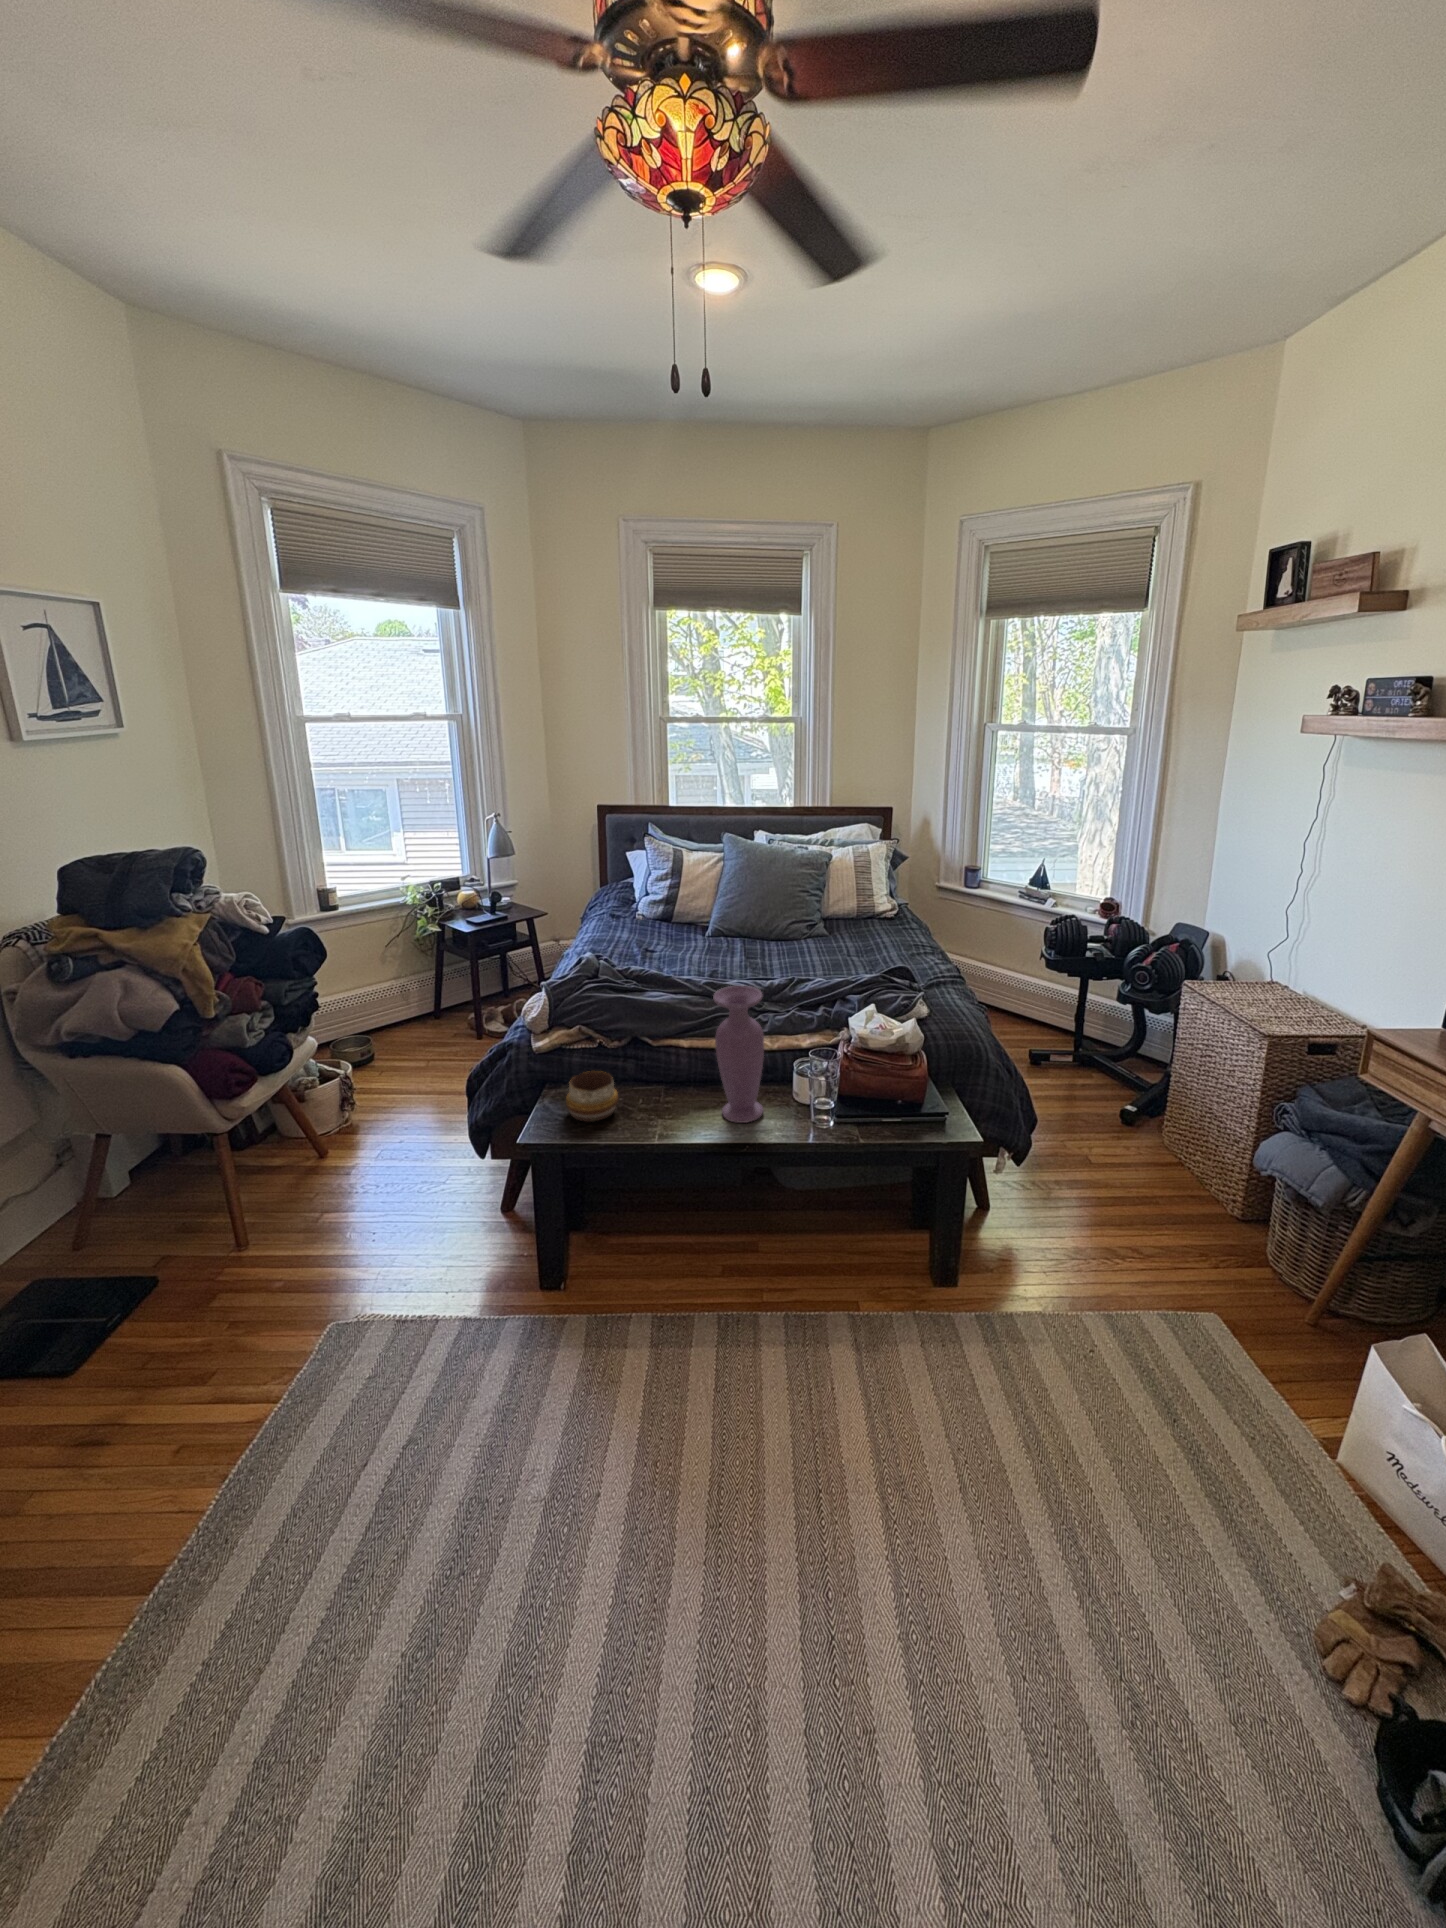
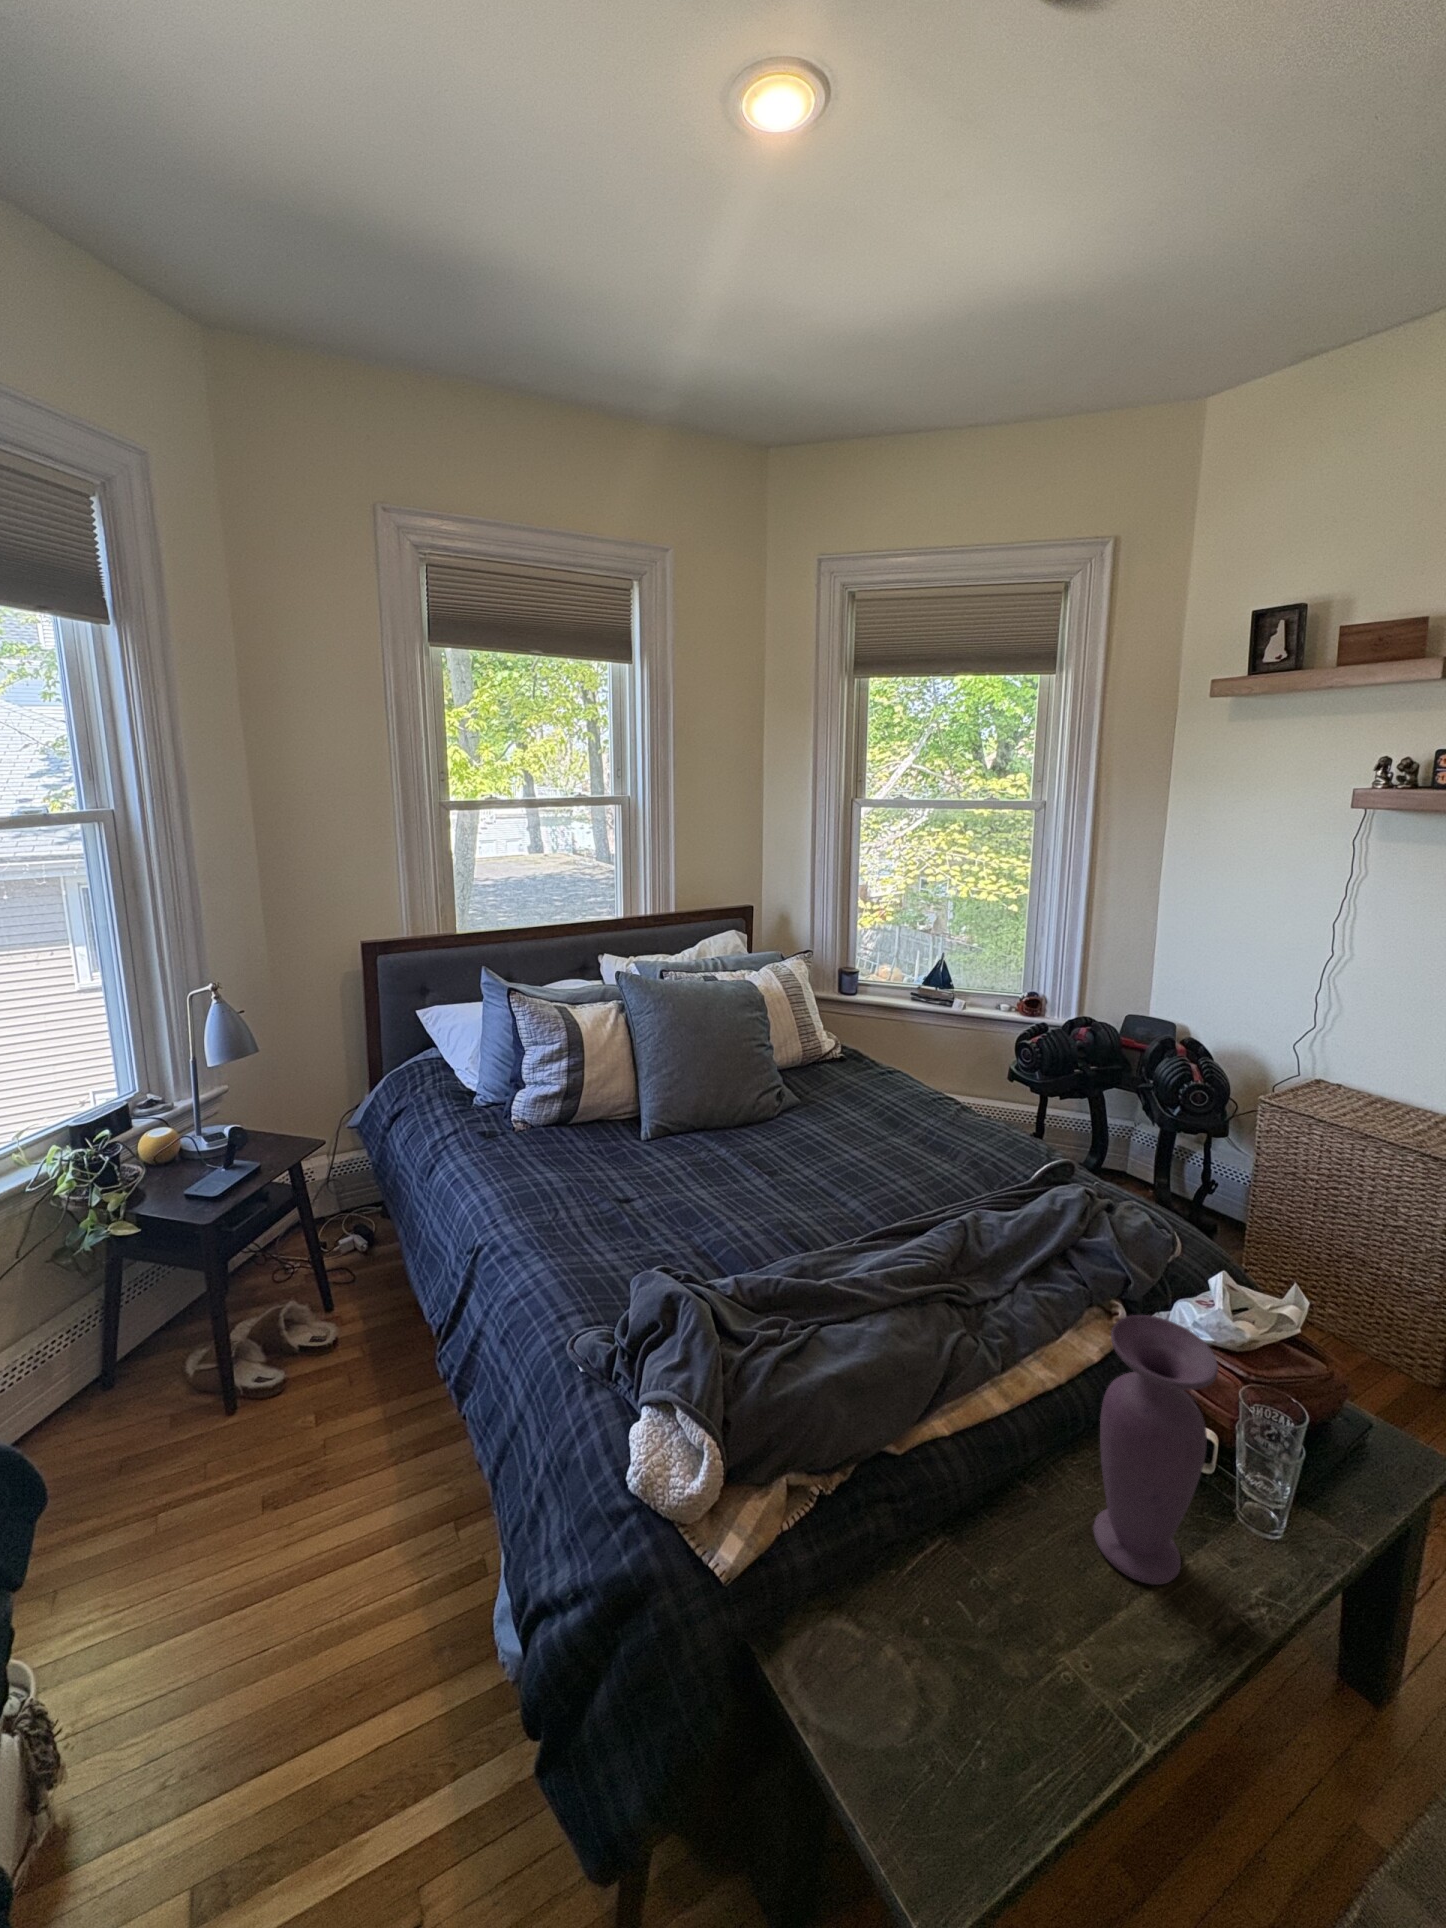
decorative bowl: present [566,1071,619,1122] -> none [878,1584,997,1743]

